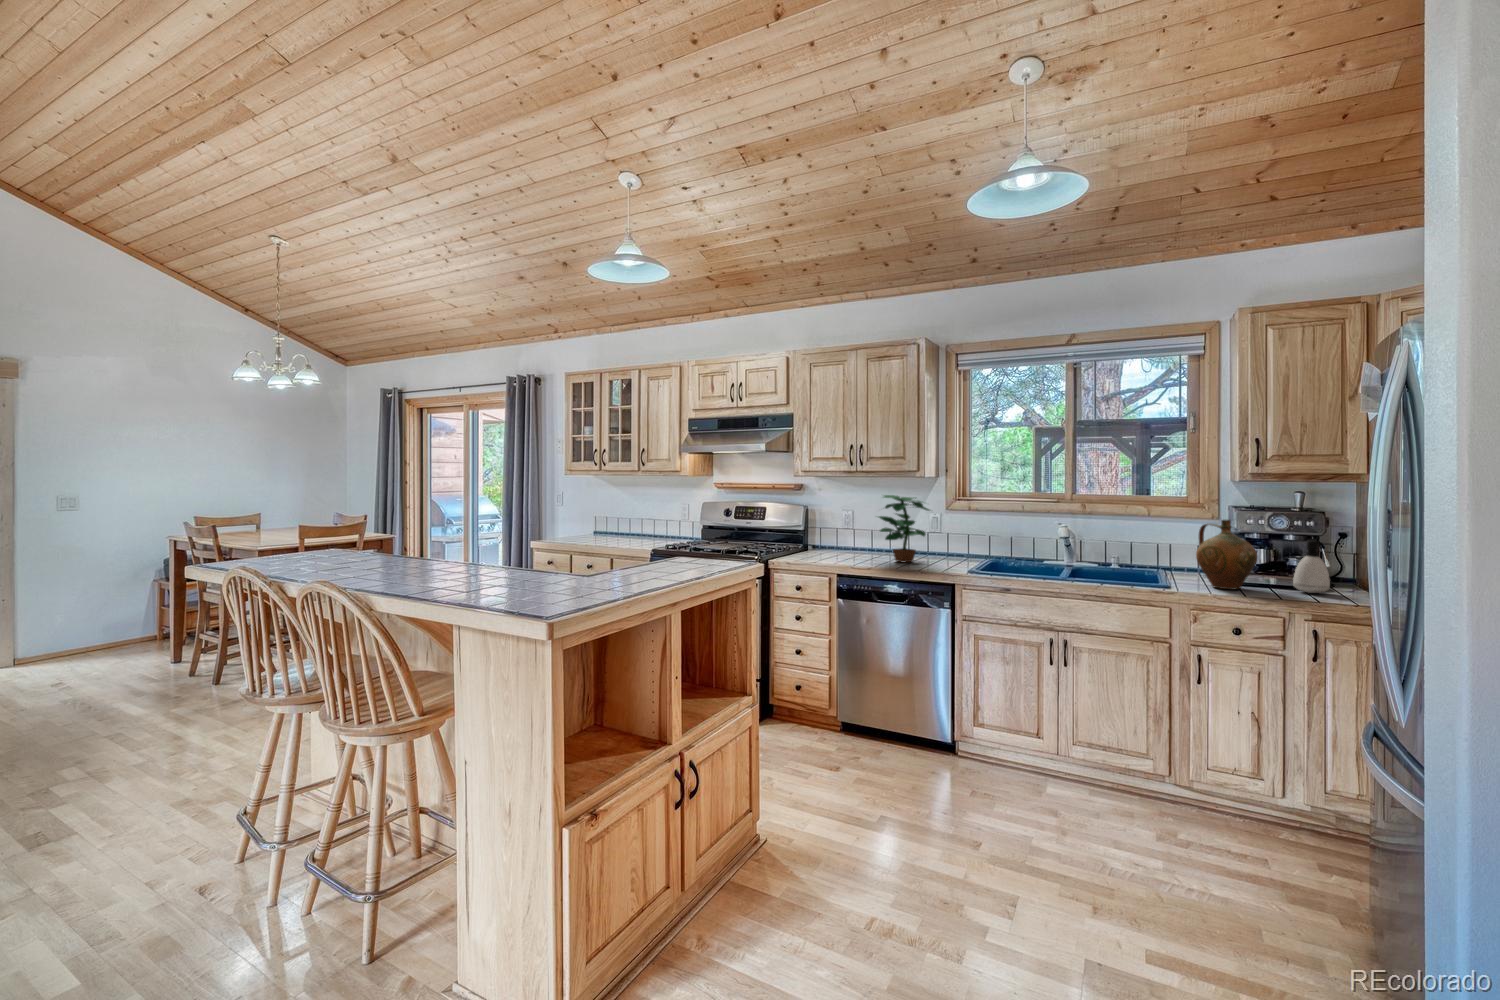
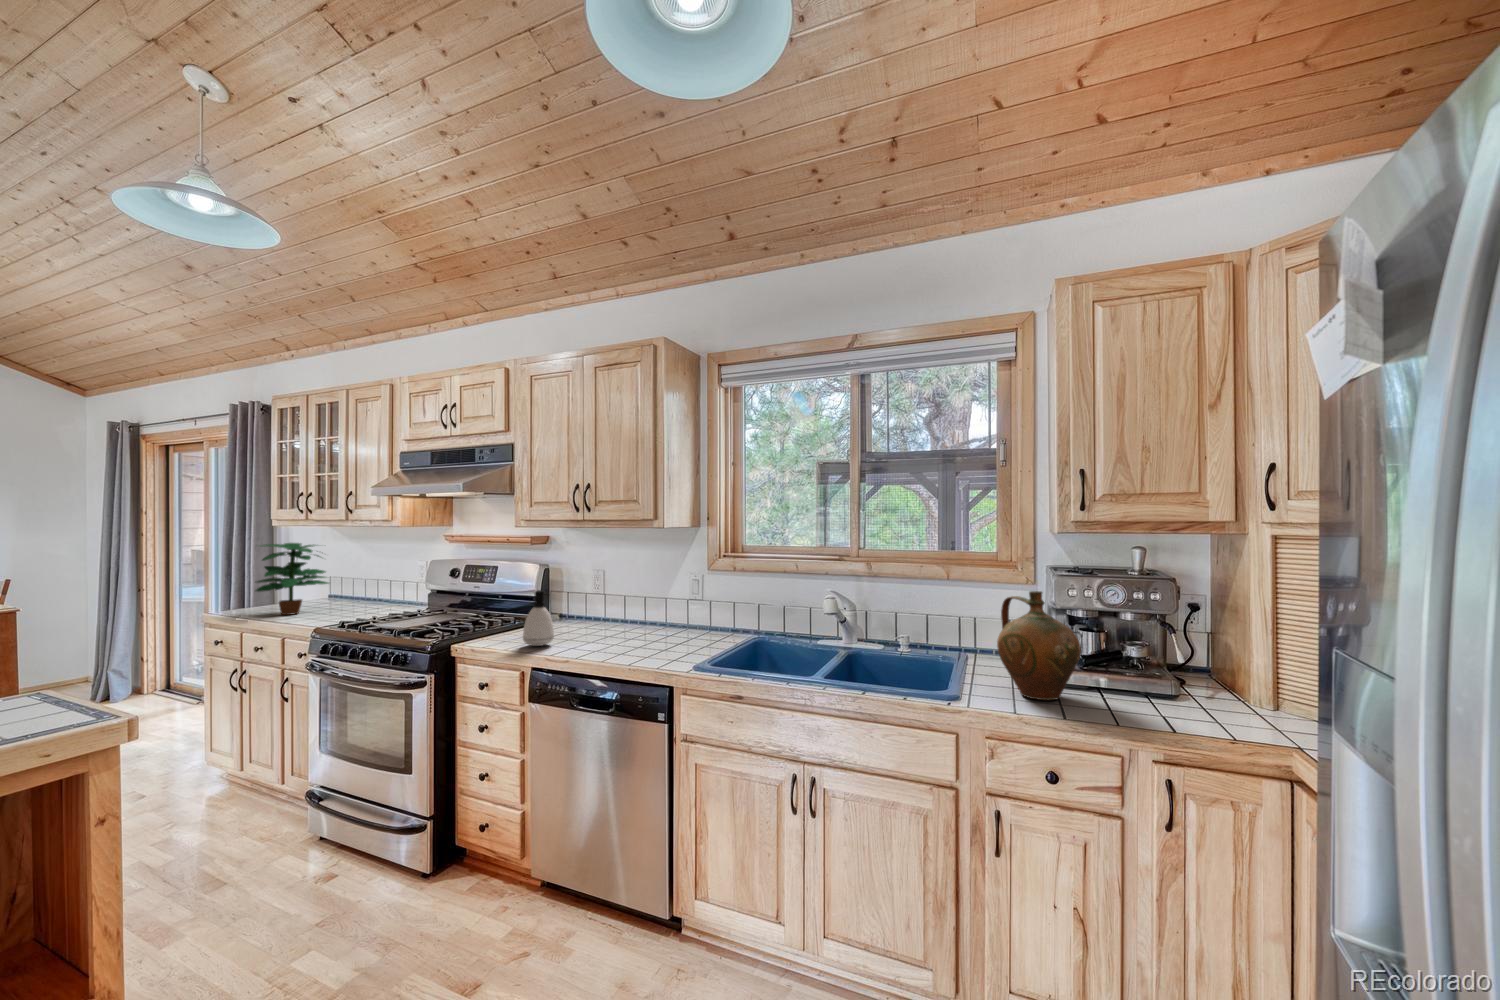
potted plant: present [878,495,930,562] -> present [256,543,328,615]
soap dispenser: present [1293,540,1331,593] -> present [523,590,554,646]

